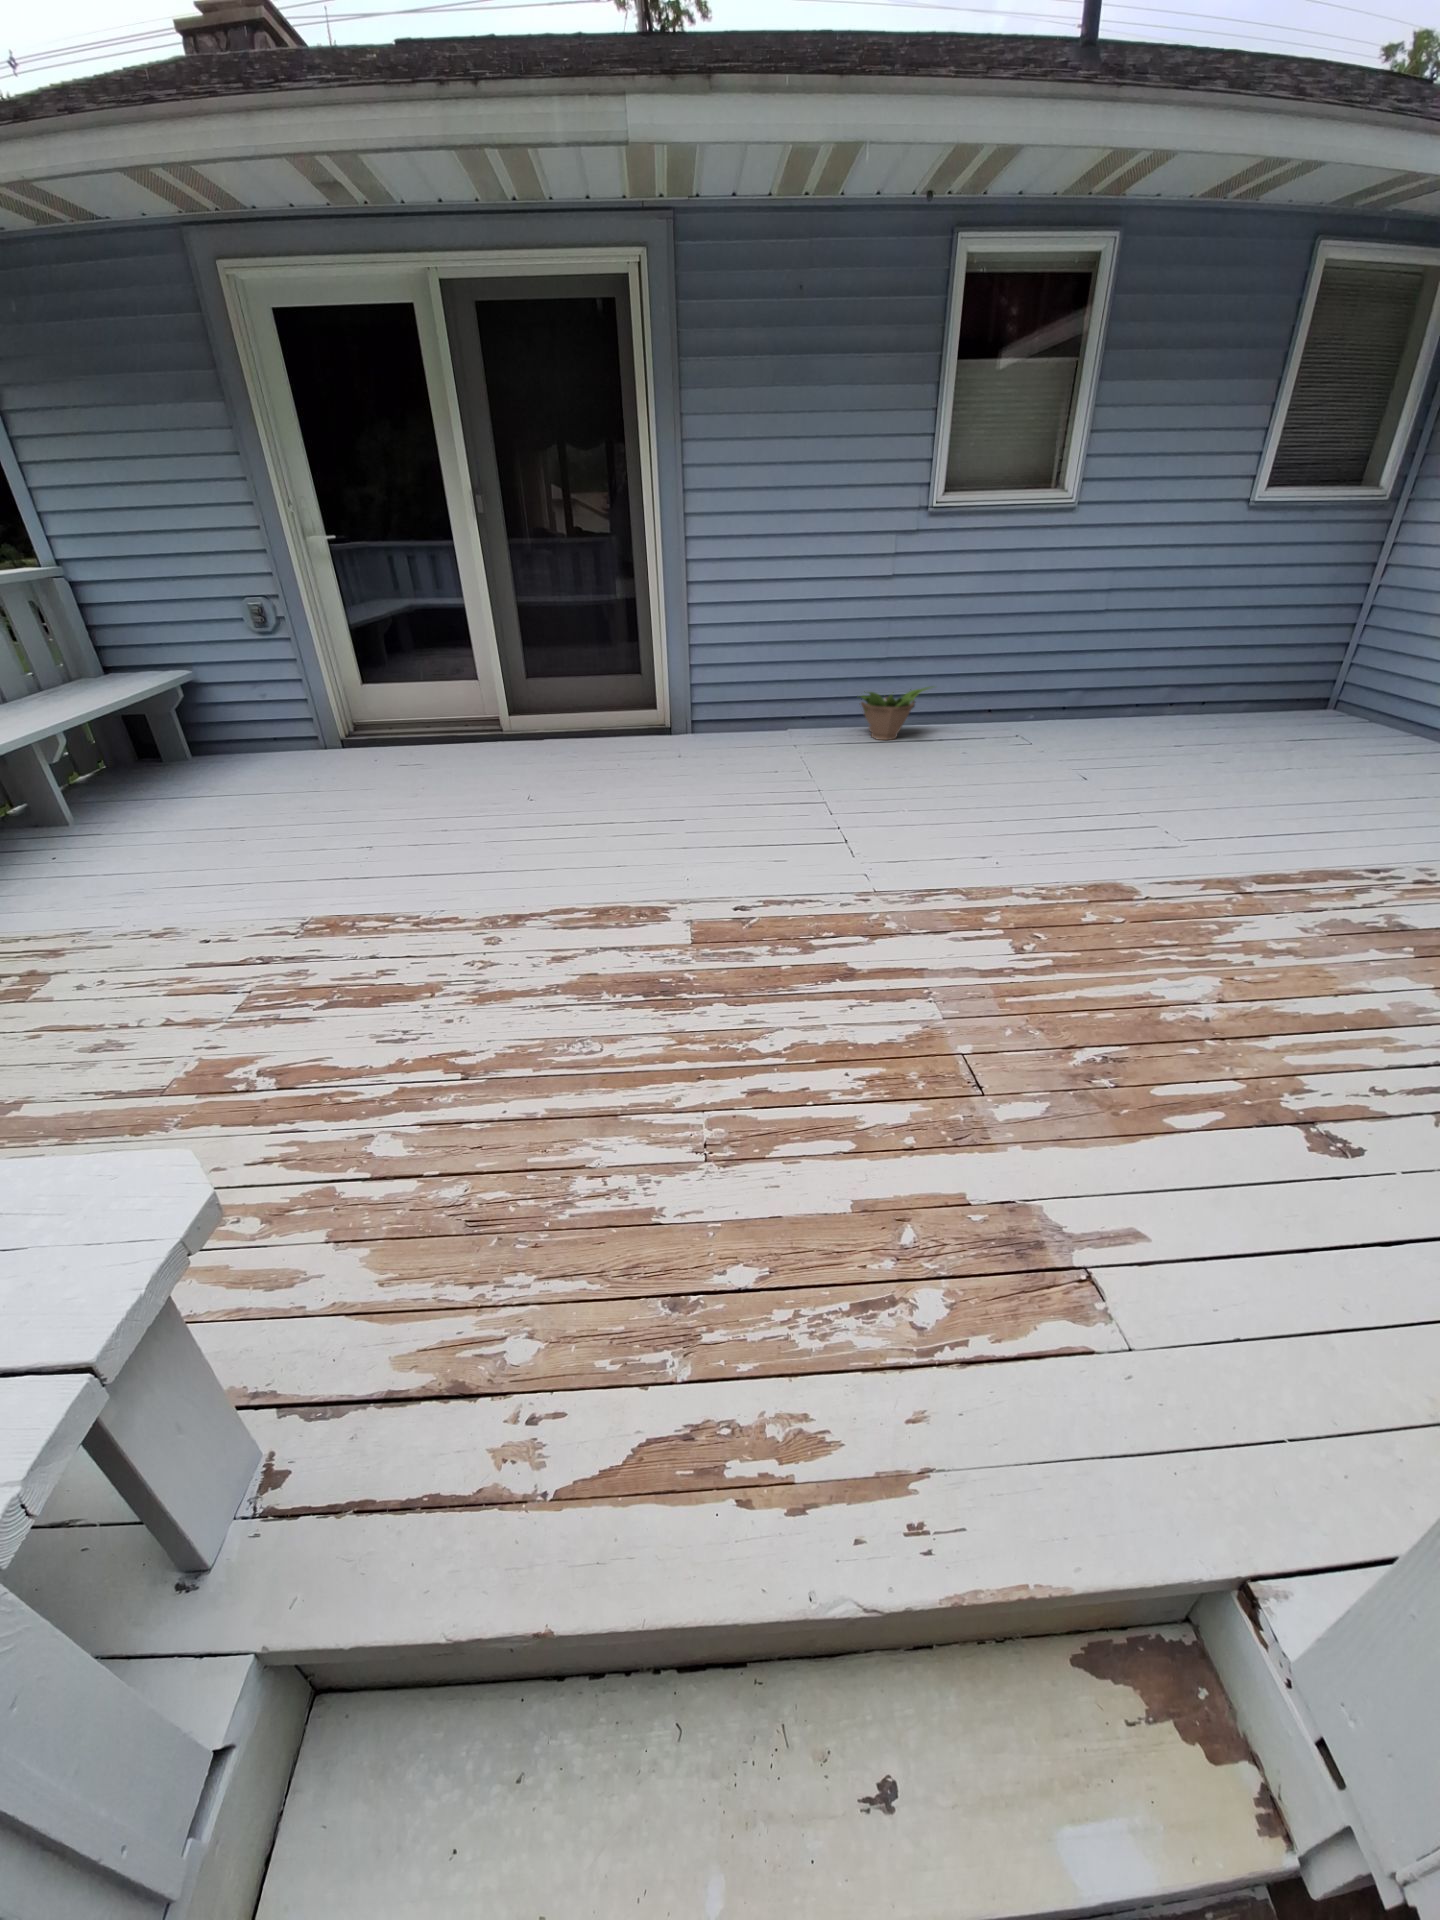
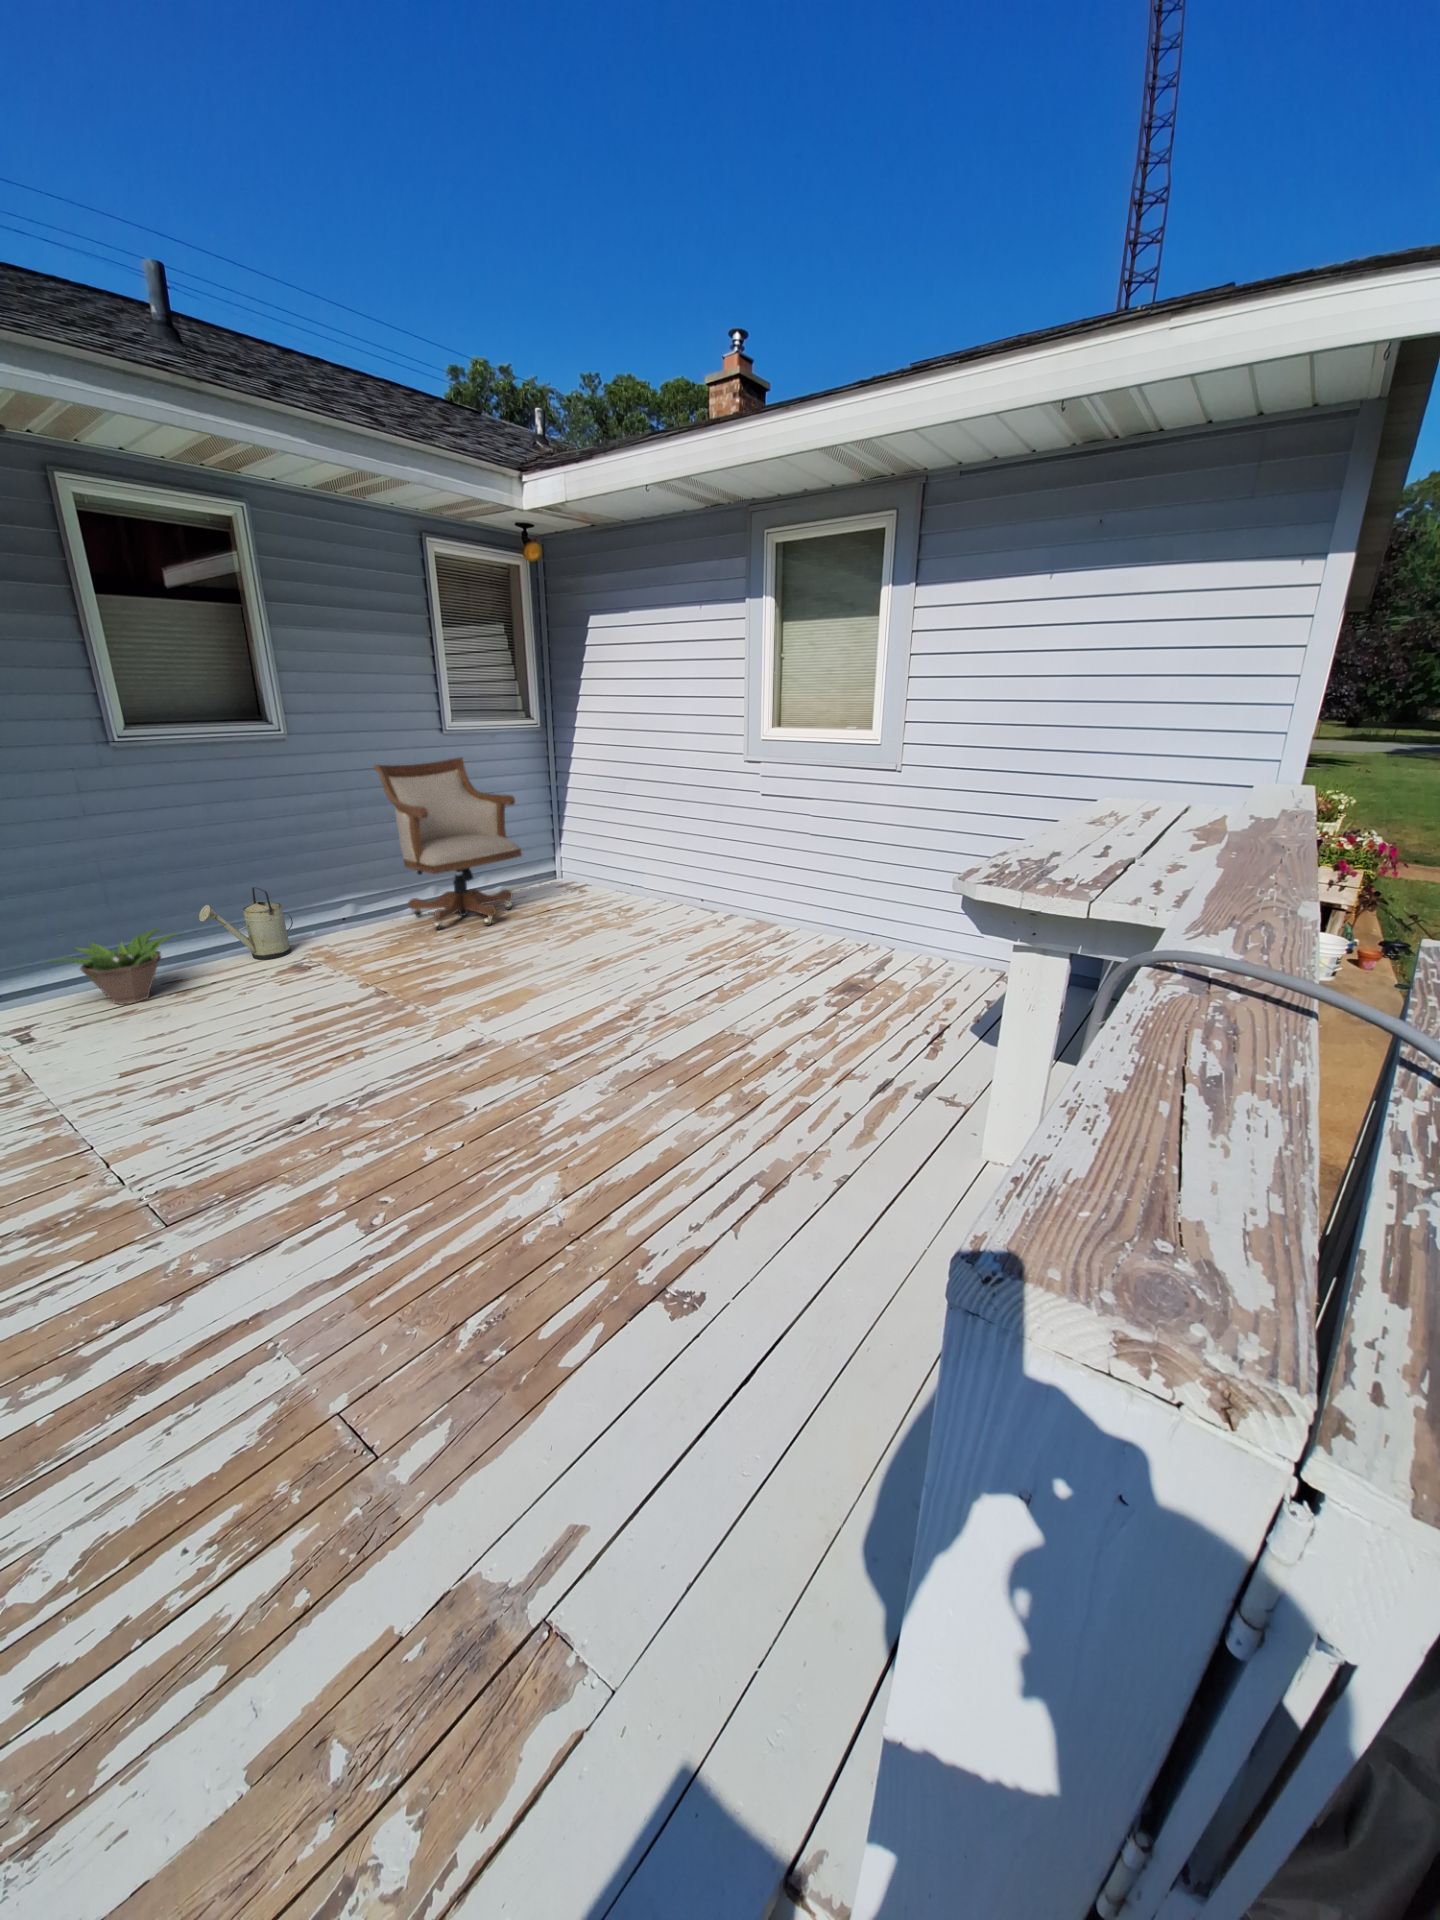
chair: none [1139,542,1321,746] -> present [374,757,522,930]
watering can: none [951,660,1024,731] -> present [199,887,293,959]

